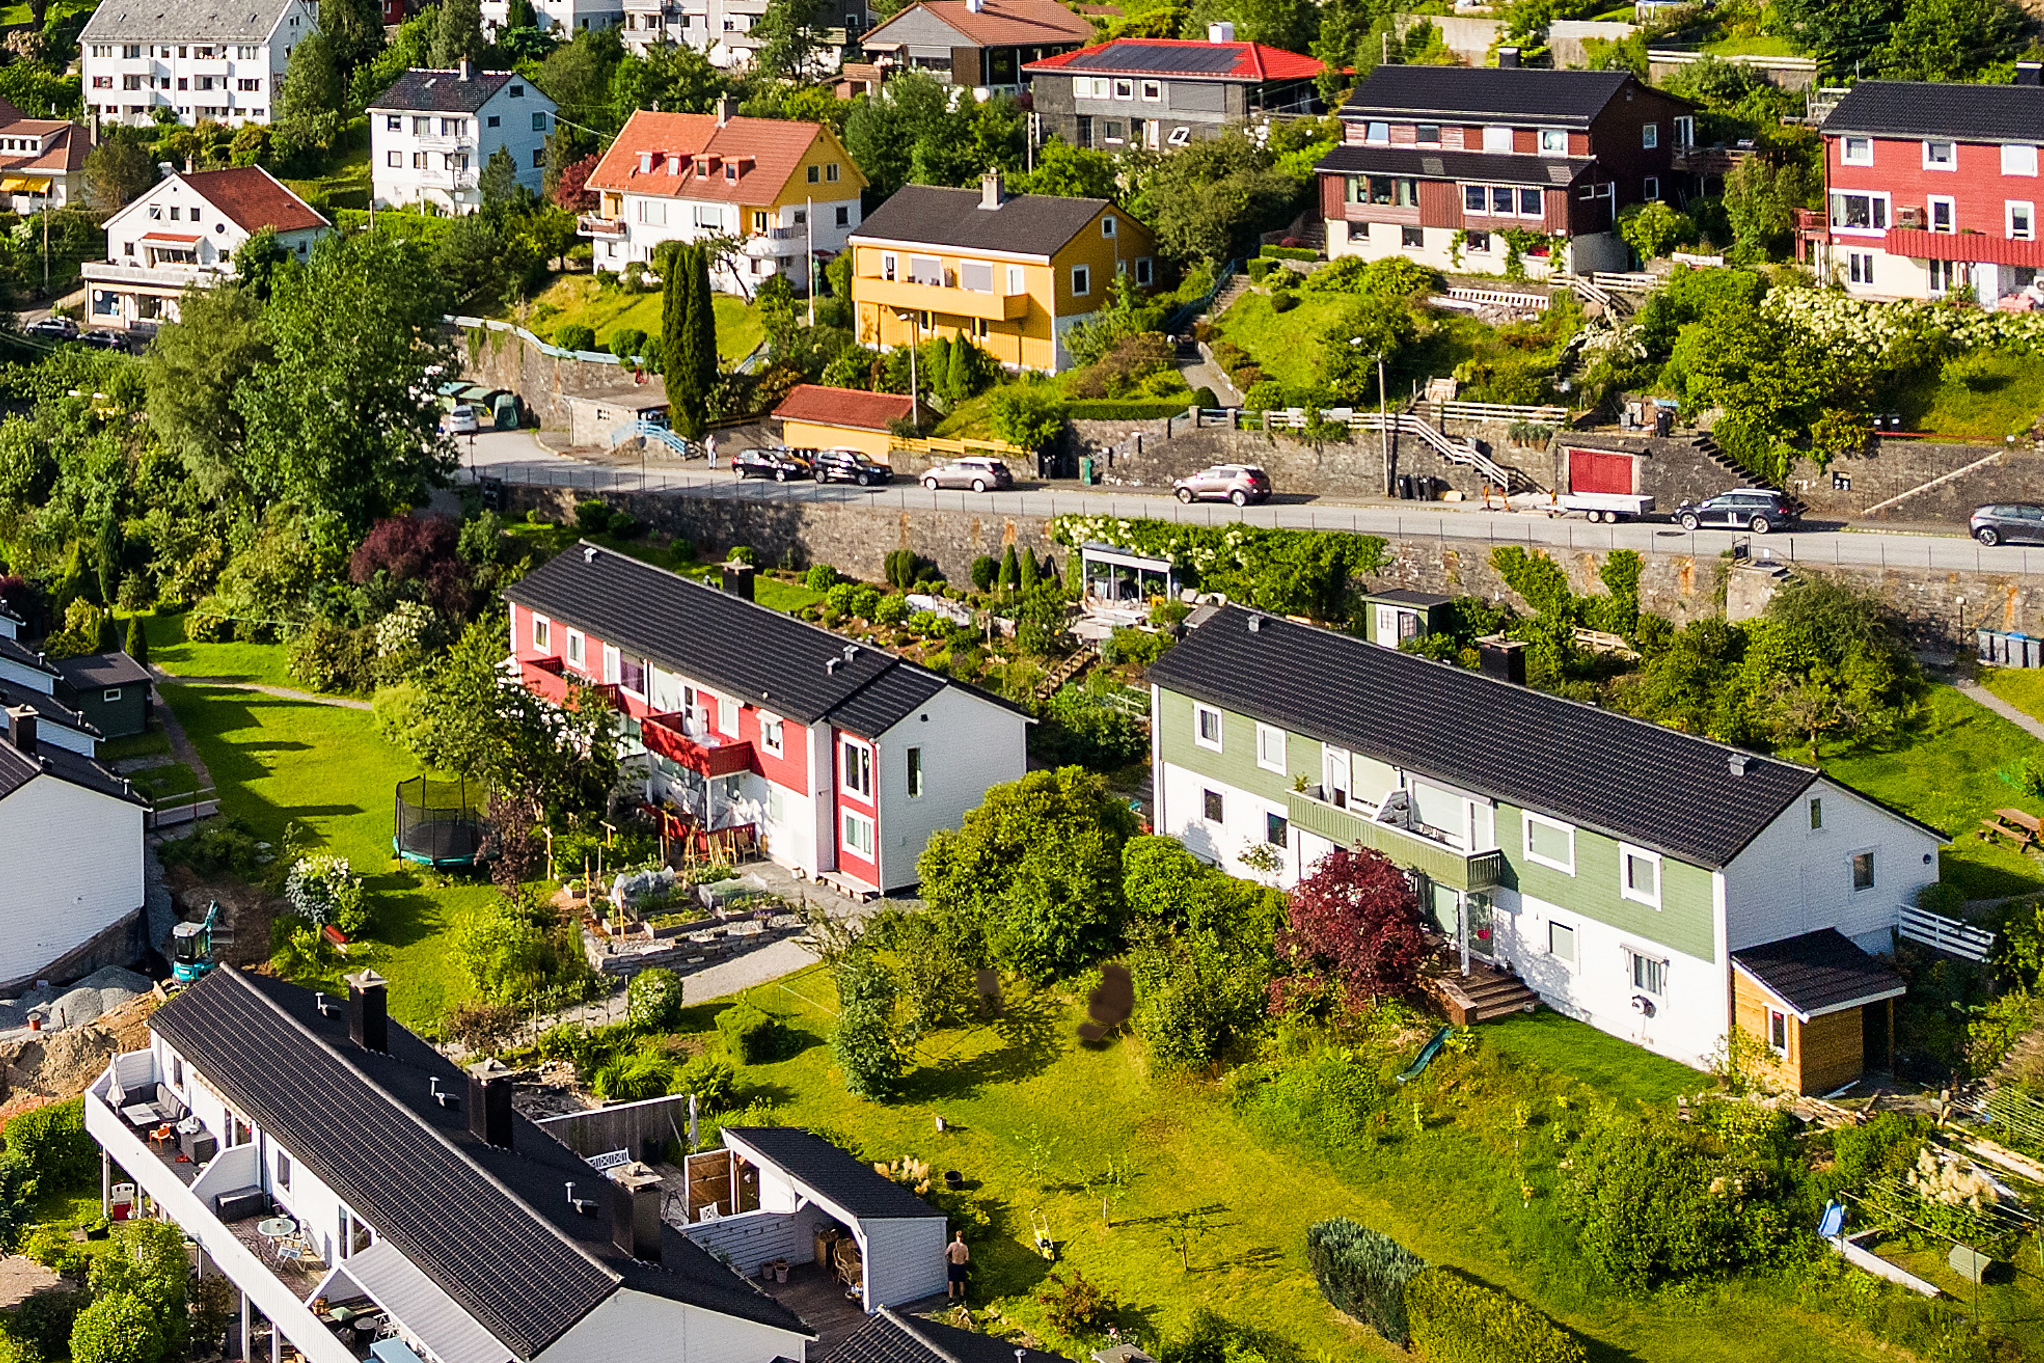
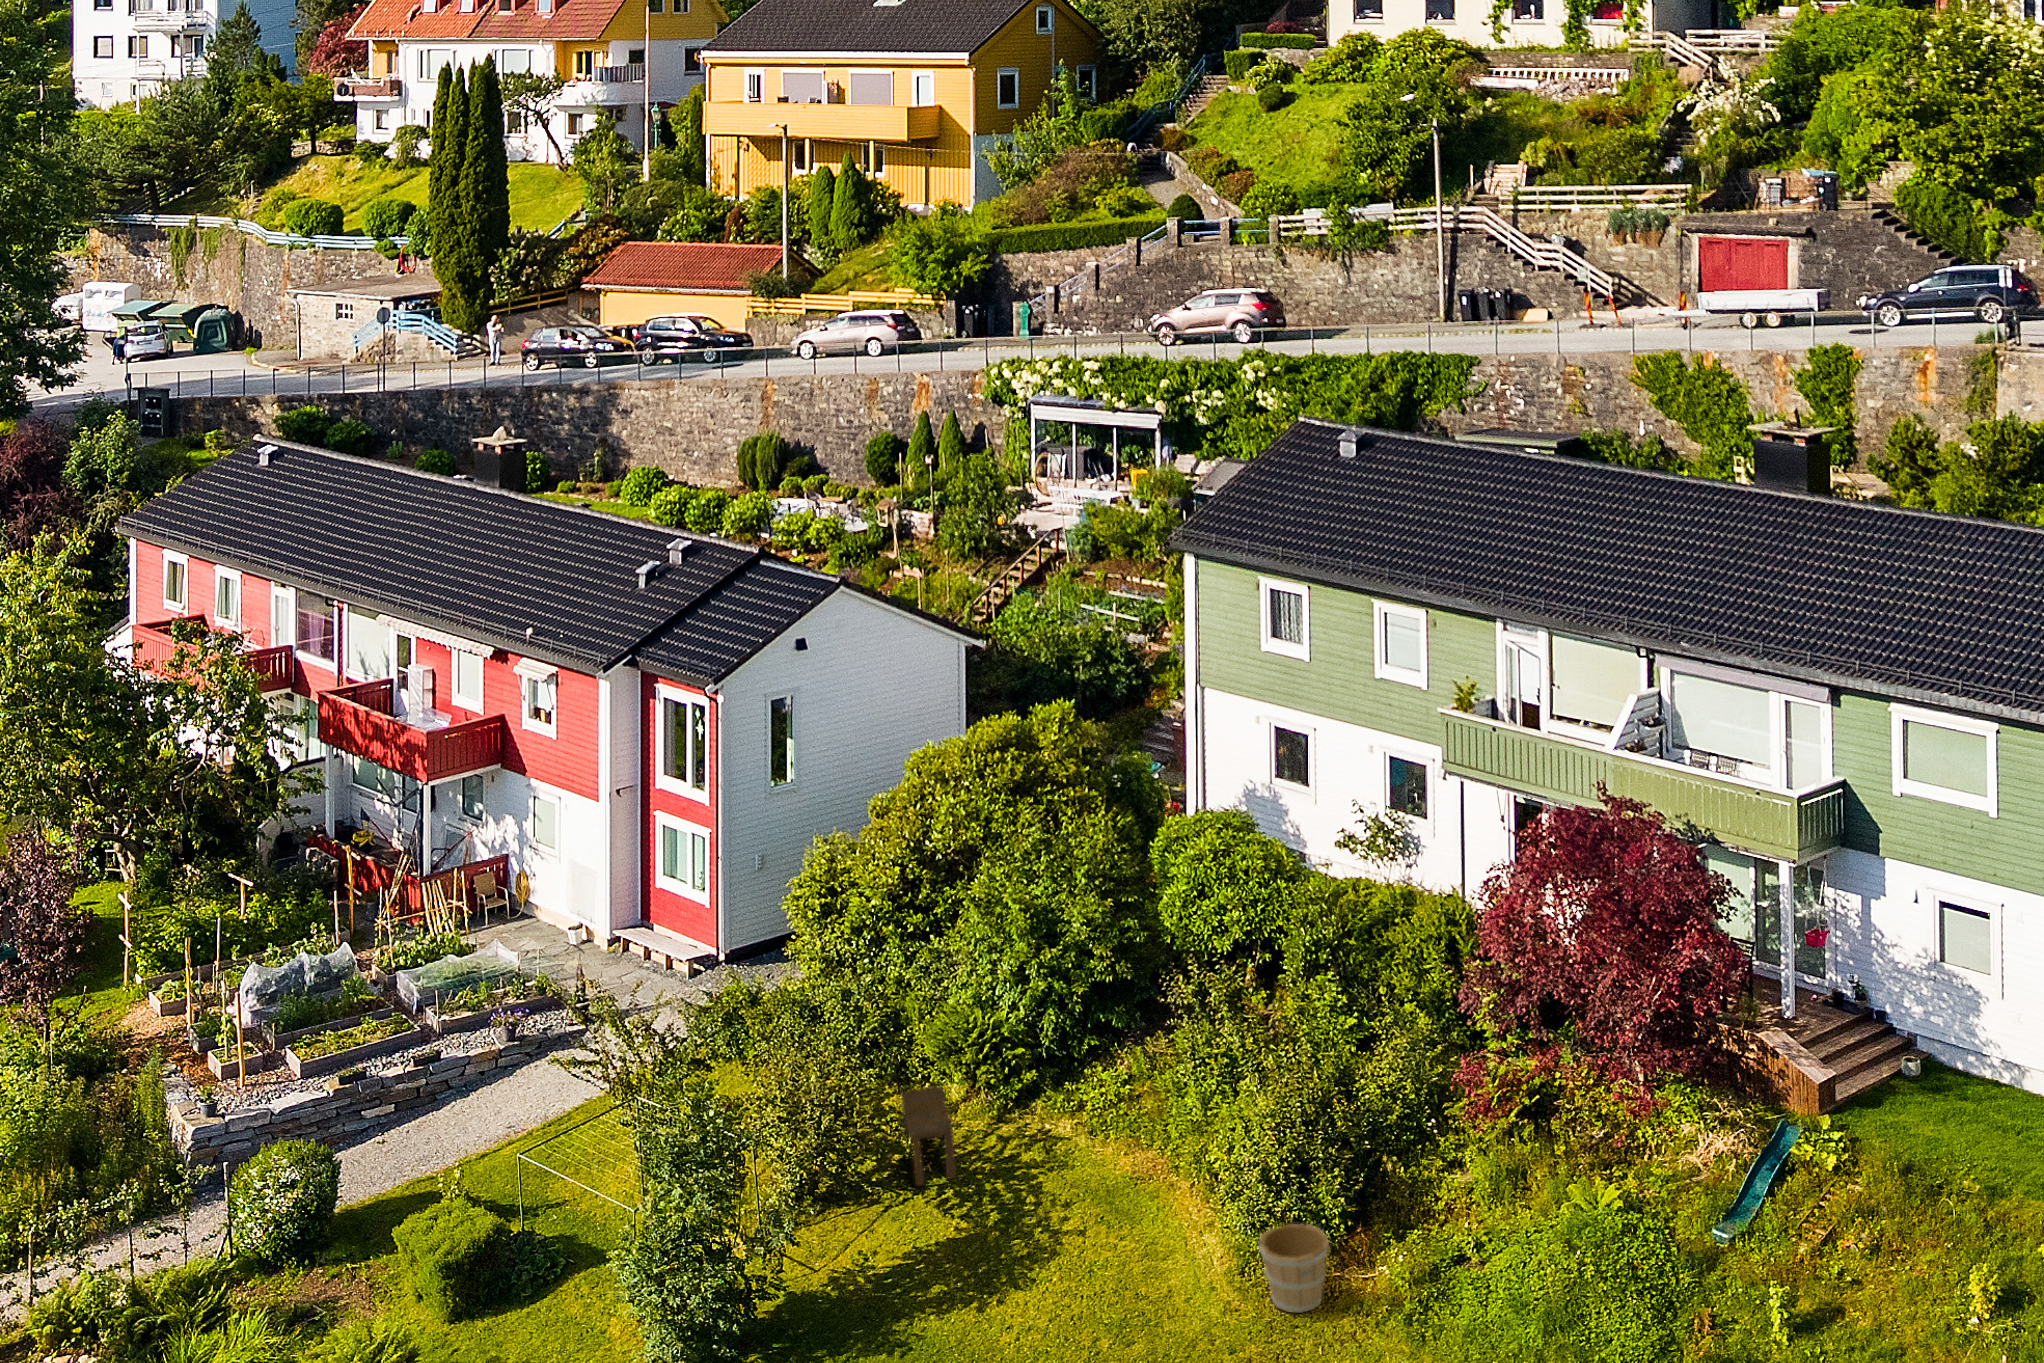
lounge chair: present [1076,963,1136,1042] -> none [1100,1055,1210,1232]
wooden bucket: none [1151,1051,1189,1094] -> present [1259,1224,1329,1313]

